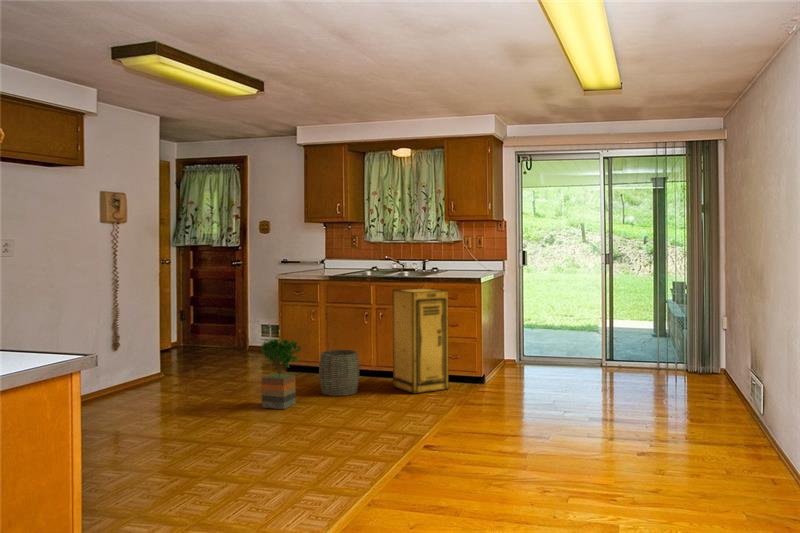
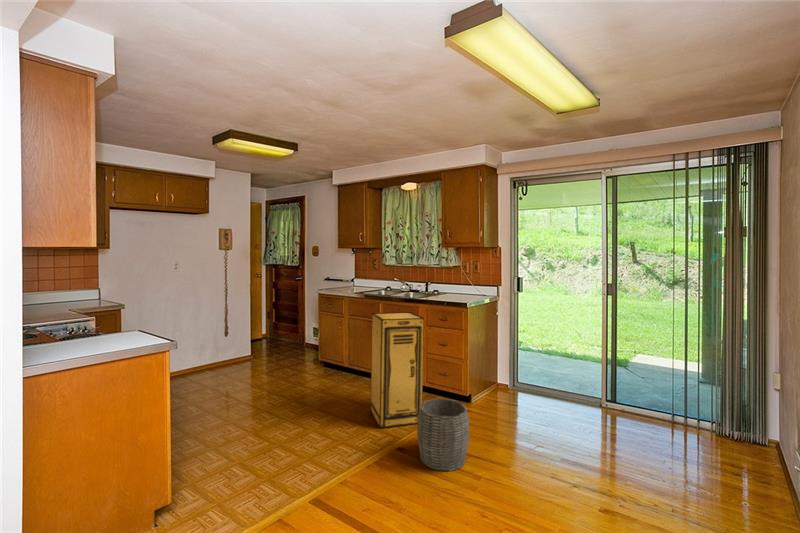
potted tree: present [262,339,302,409] -> none [203,361,260,443]
woven basket: present [319,350,359,396] -> present [417,399,469,471]

